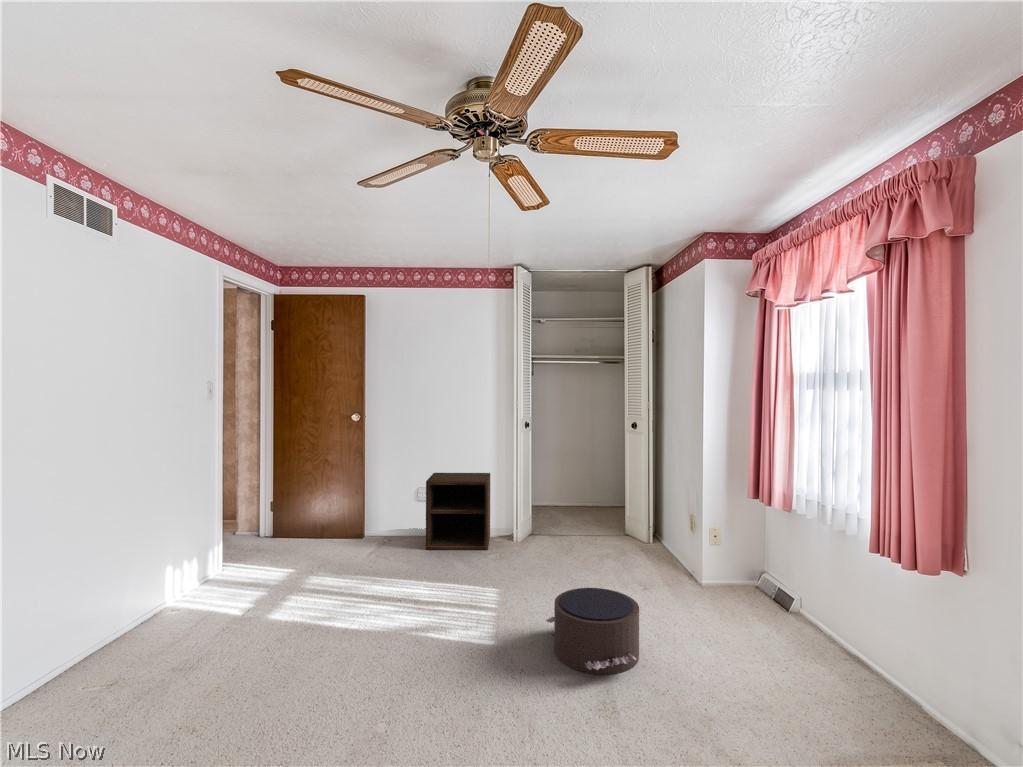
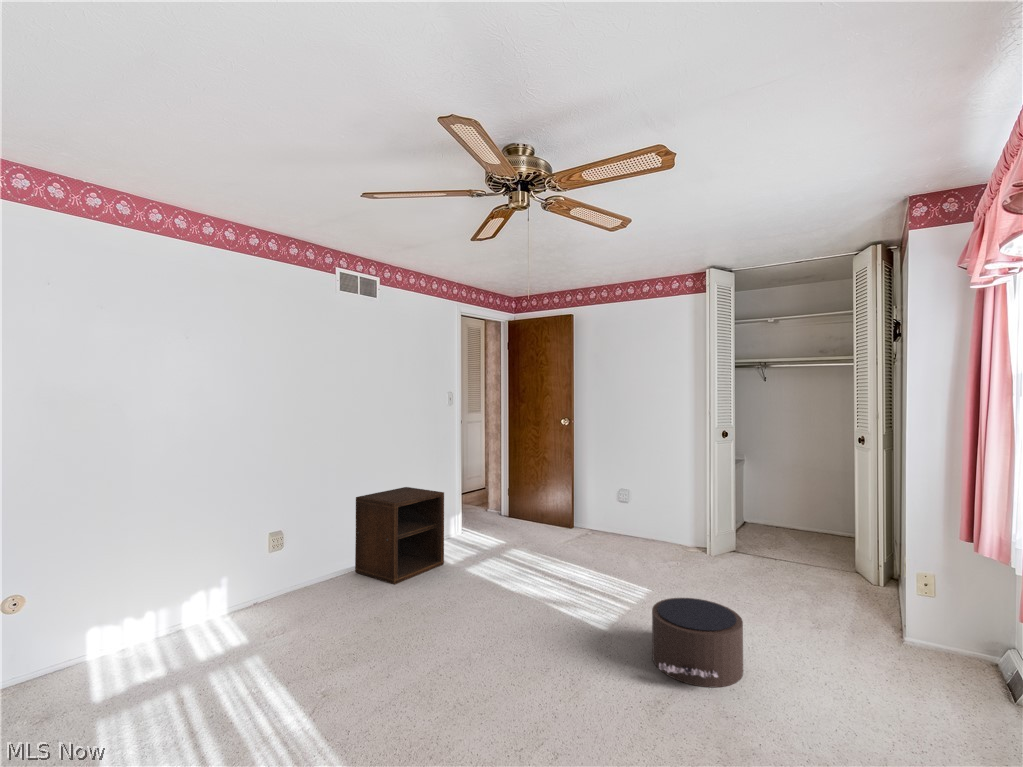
nightstand: present [426,473,490,550] -> present [355,487,444,584]

